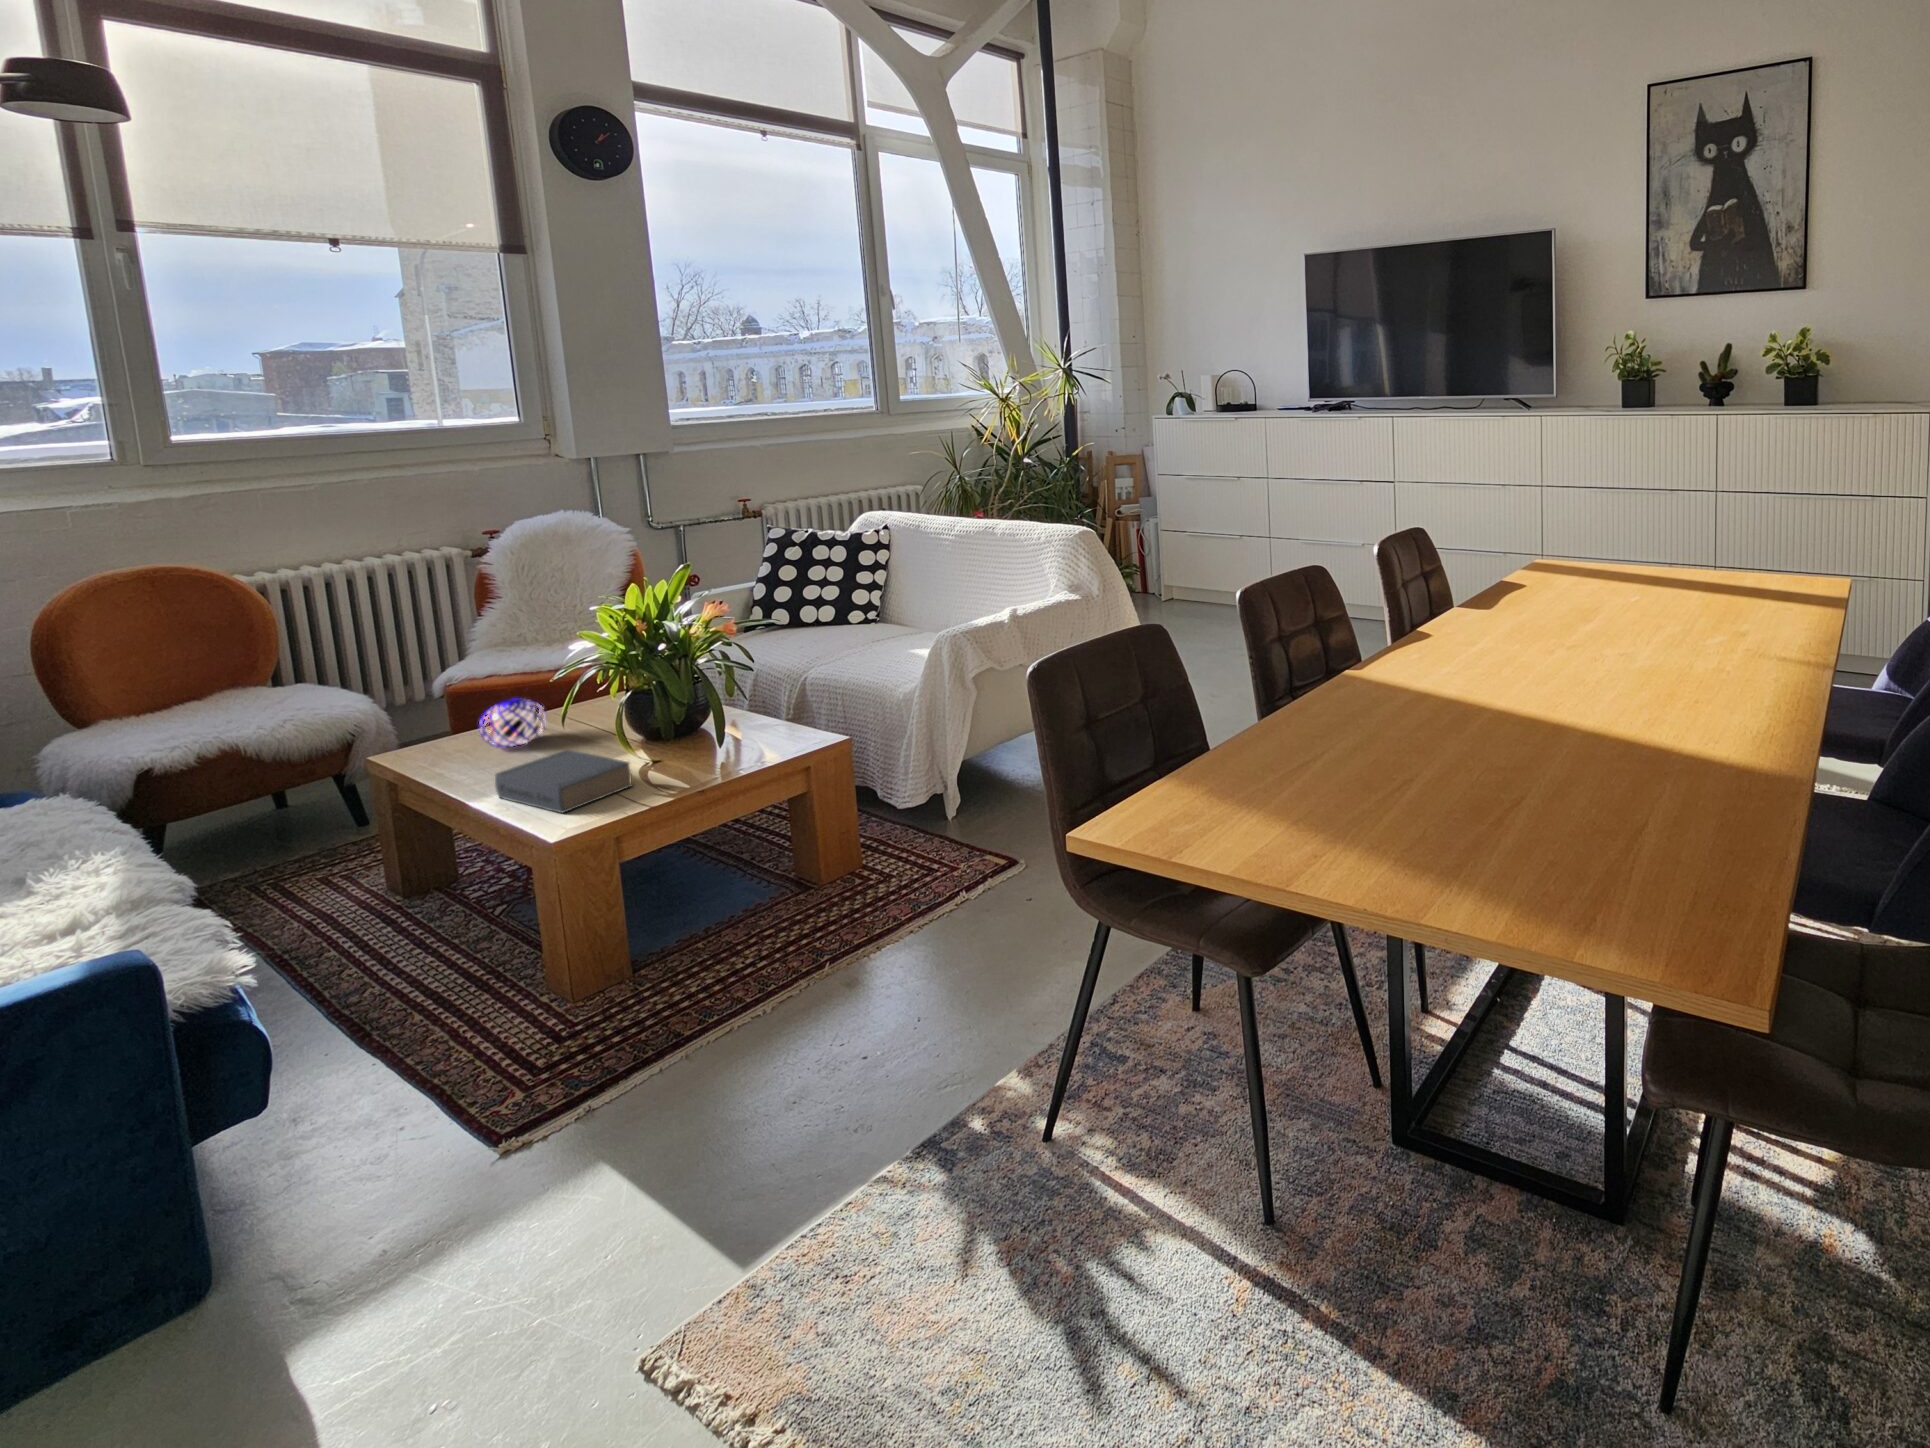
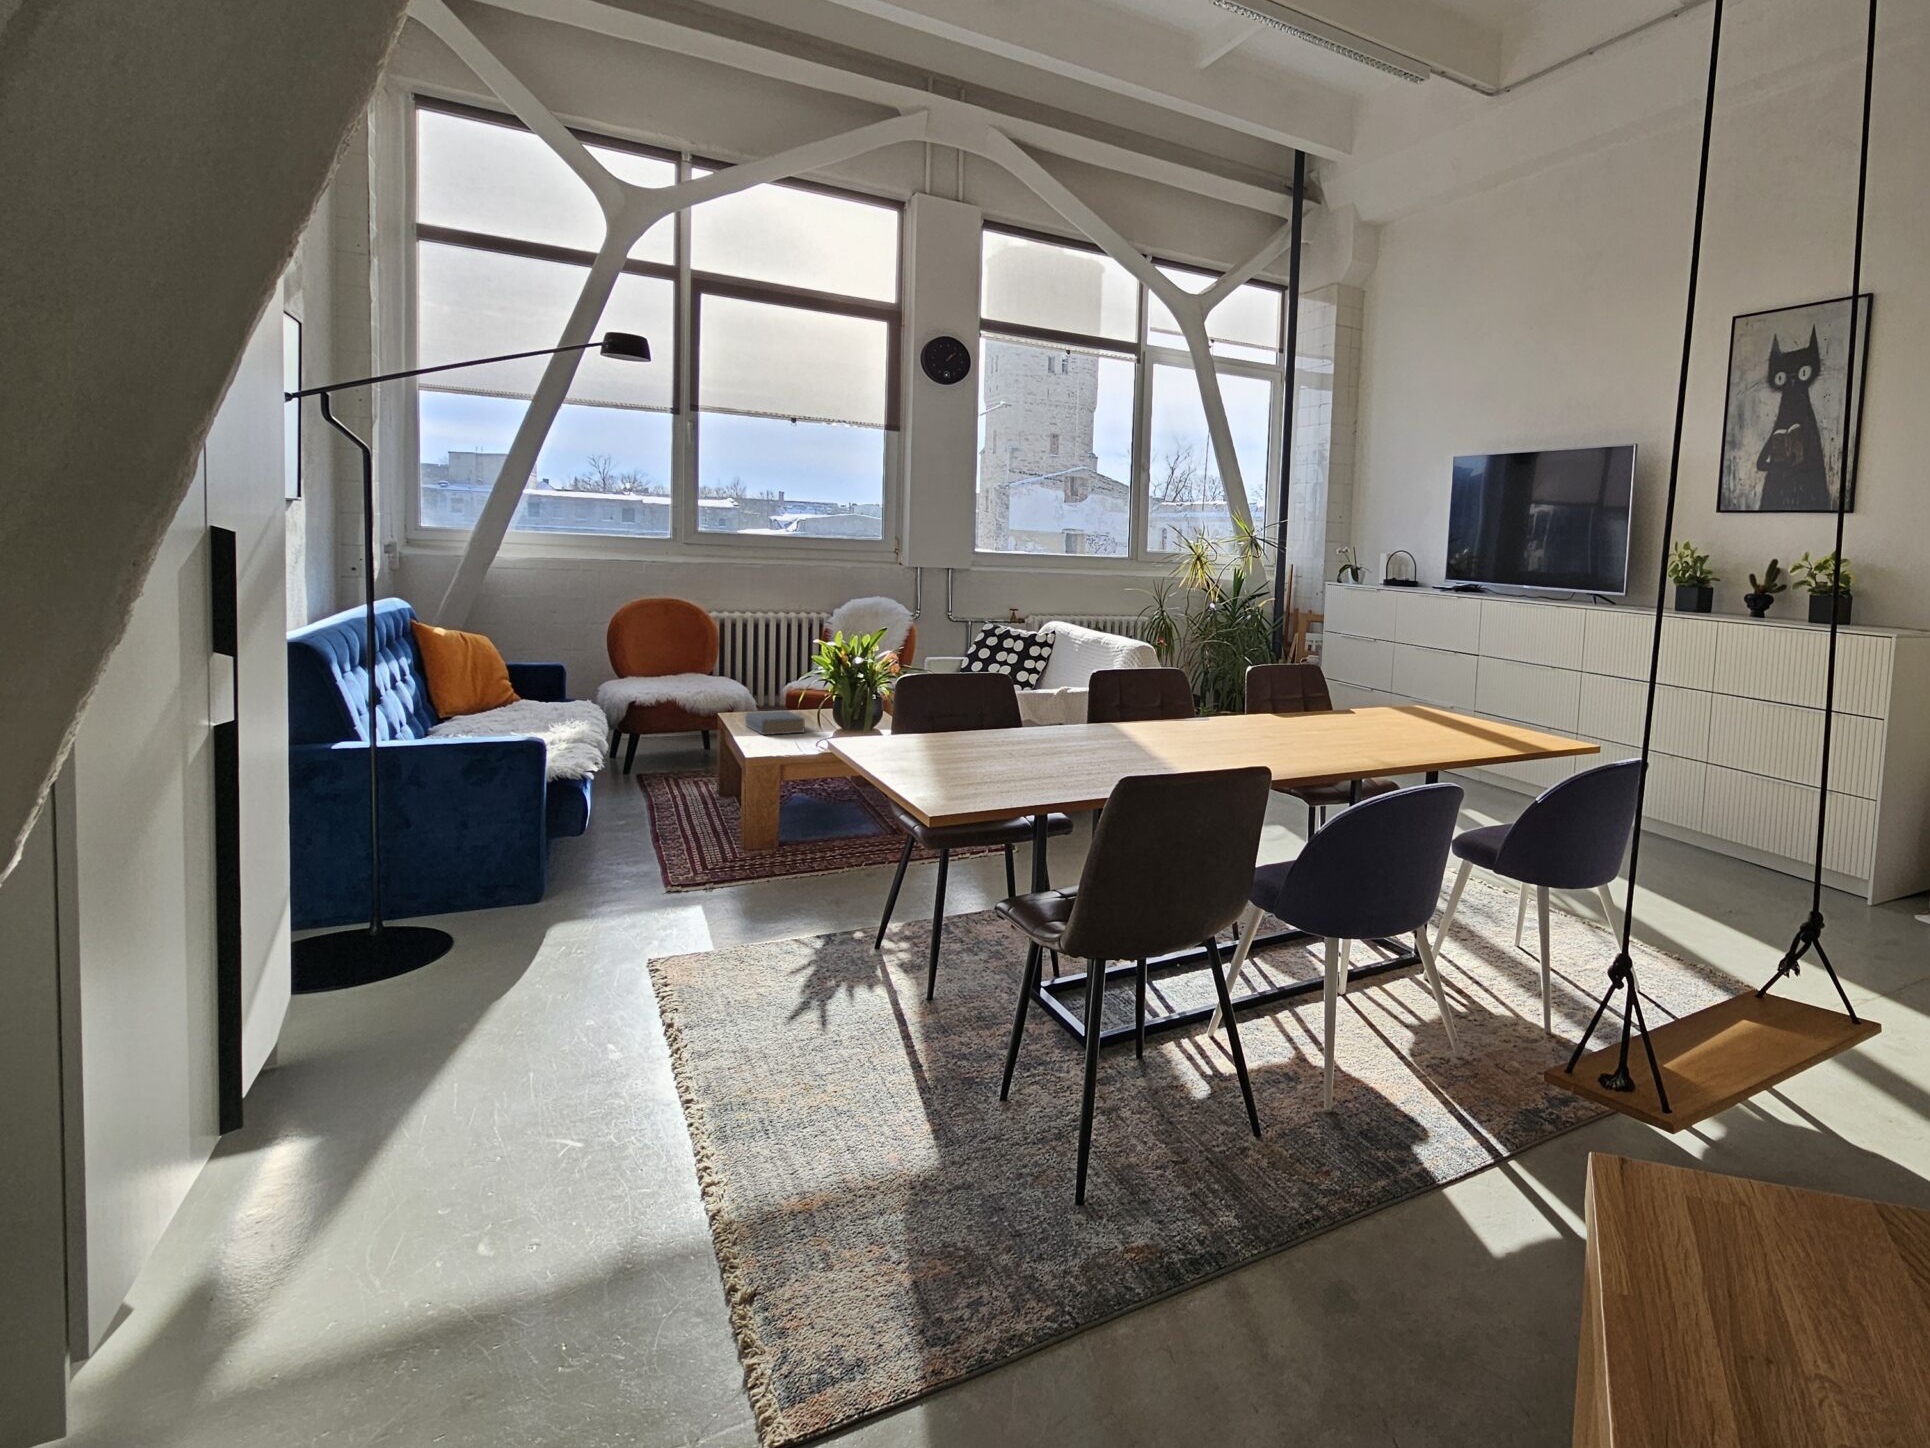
decorative orb: present [479,698,547,748] -> none [762,685,797,712]

